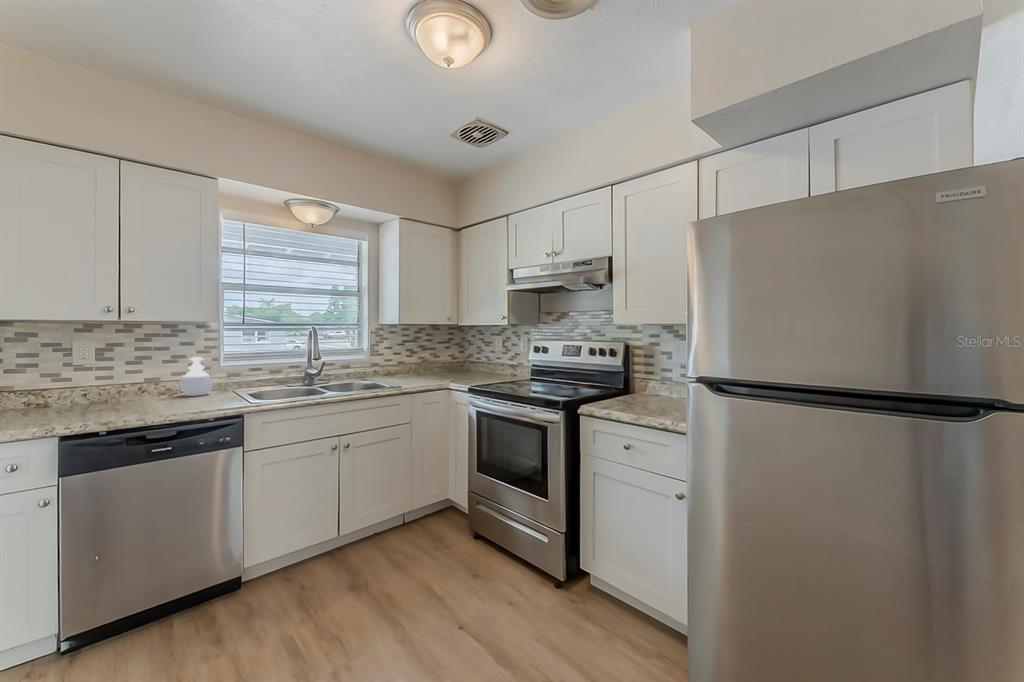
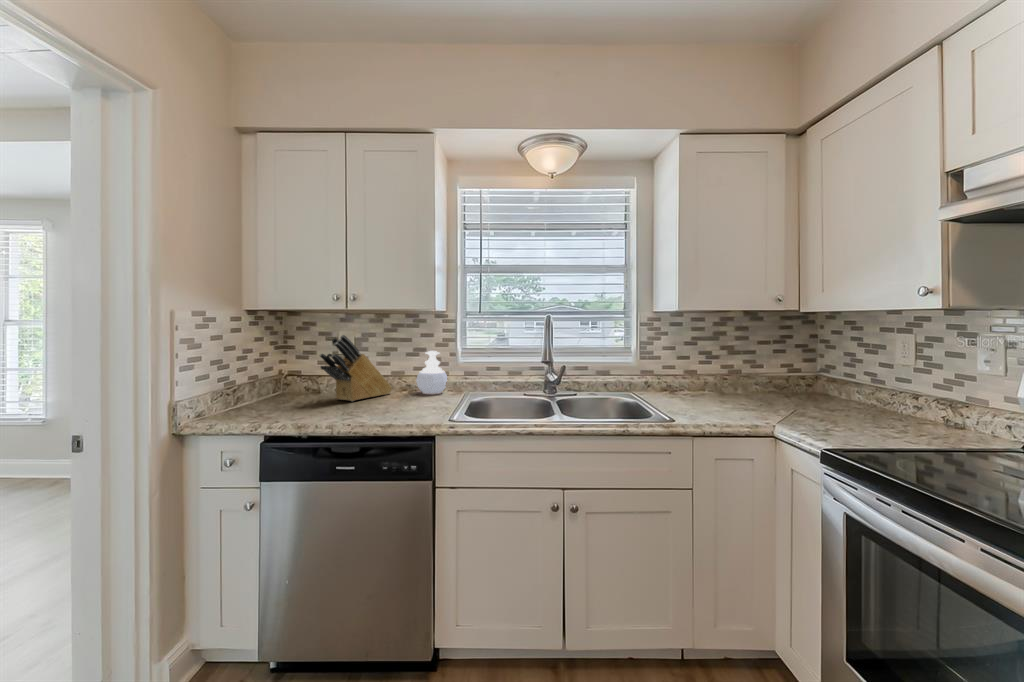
knife block: none [86,344,153,408] -> present [320,335,392,401]

